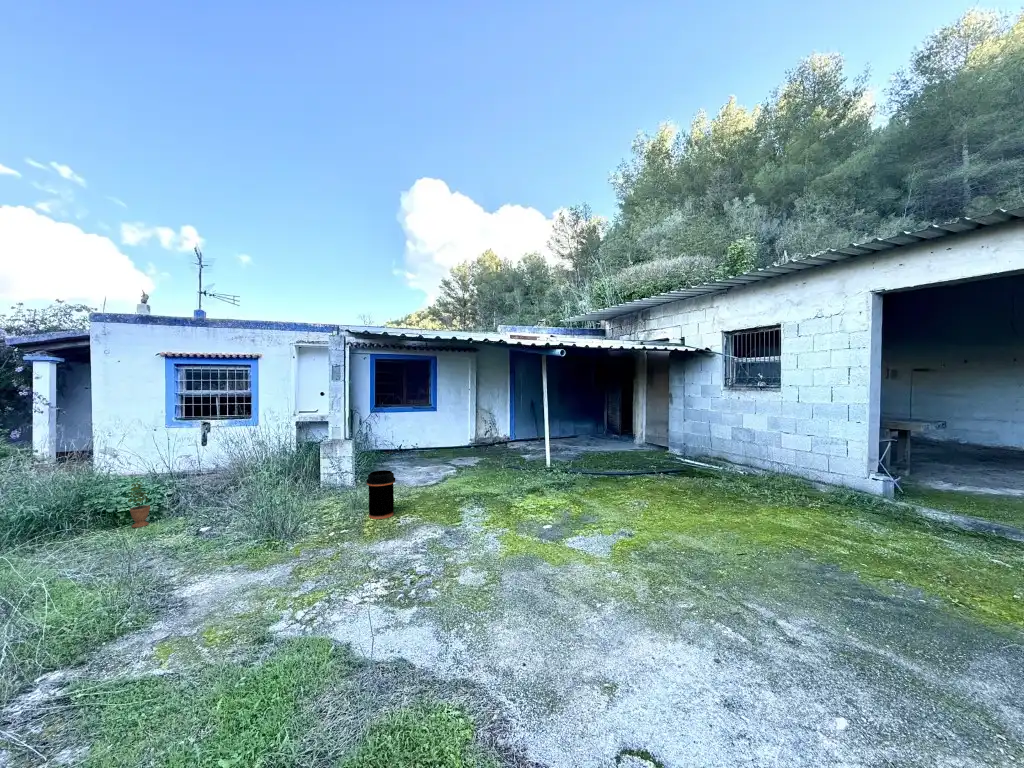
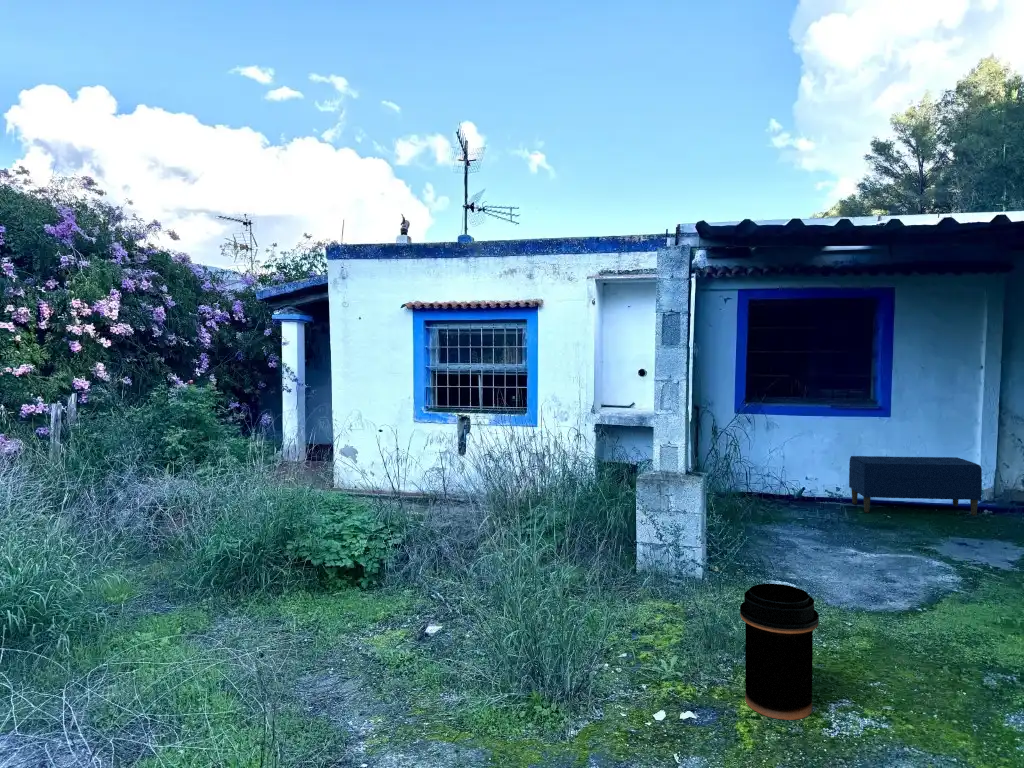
bench: none [421,428,471,454] -> present [849,456,982,515]
potted plant: present [126,481,150,528] -> none [318,525,353,610]

